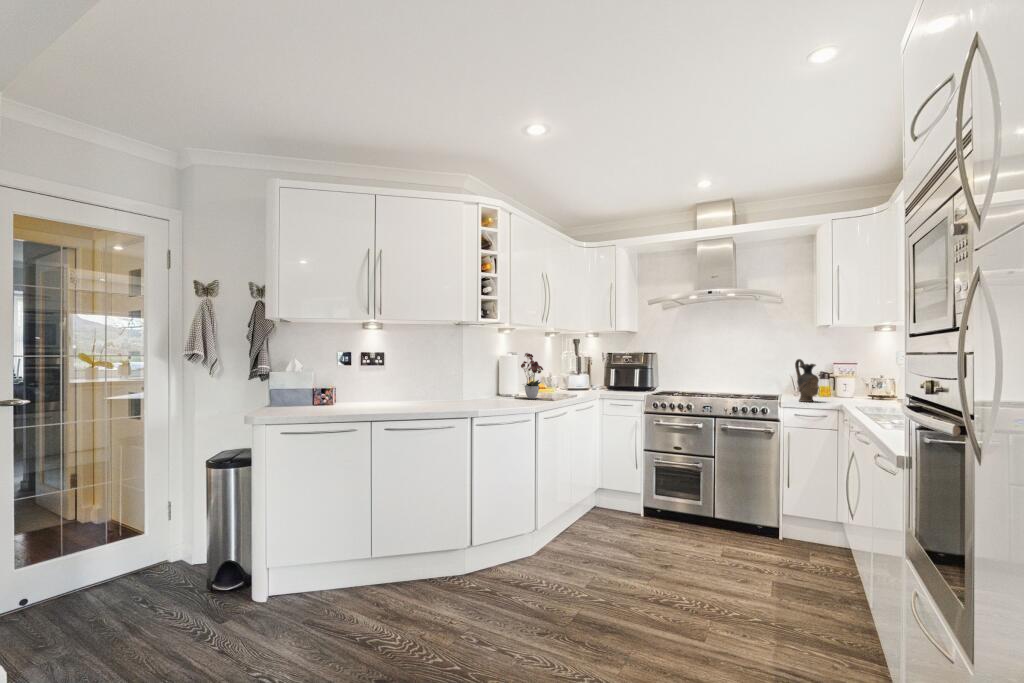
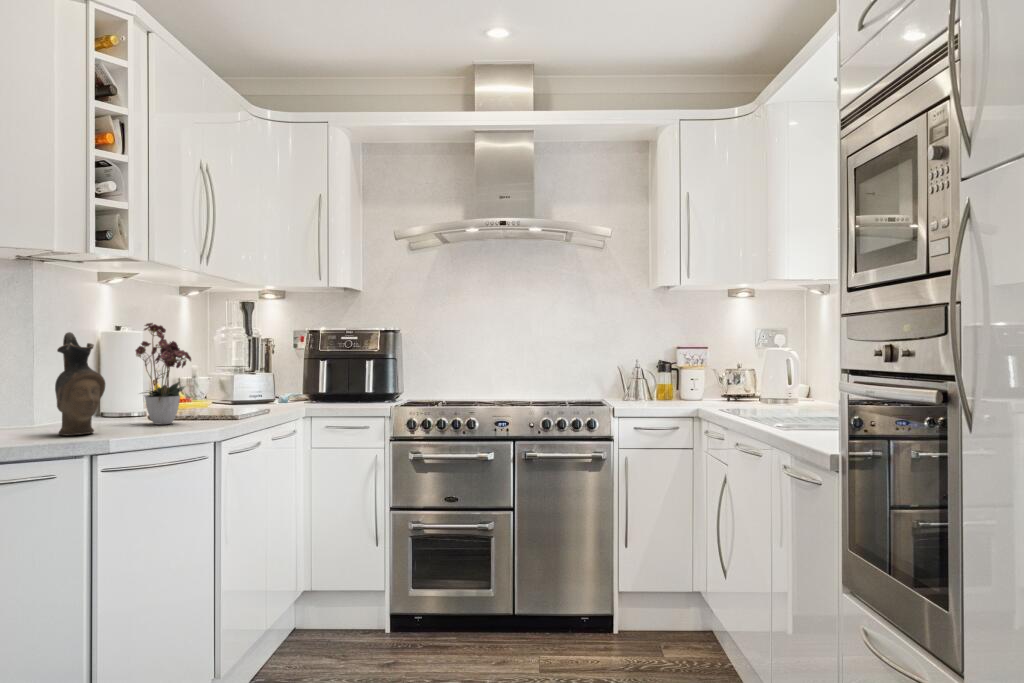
ceramic pitcher: present [795,359,819,402] -> present [55,332,105,435]

